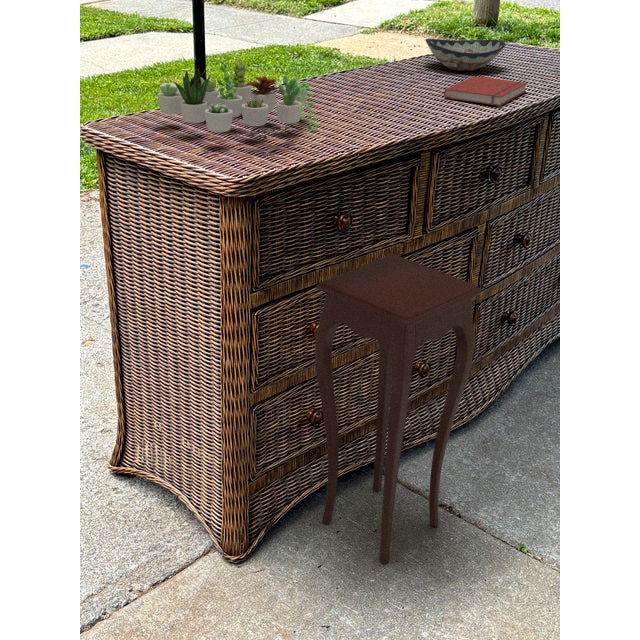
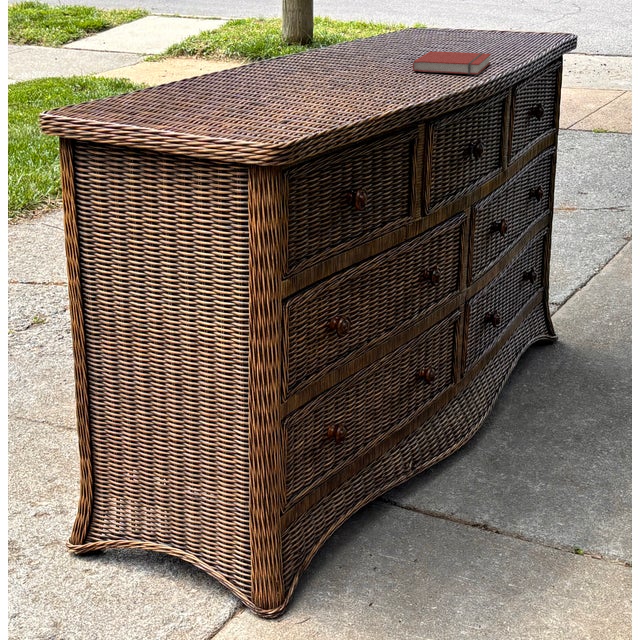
decorative bowl: present [426,39,506,71] -> none [362,17,449,50]
succulent plant: present [158,61,319,139] -> none [129,22,327,106]
side table: present [315,254,482,564] -> none [343,235,522,593]

